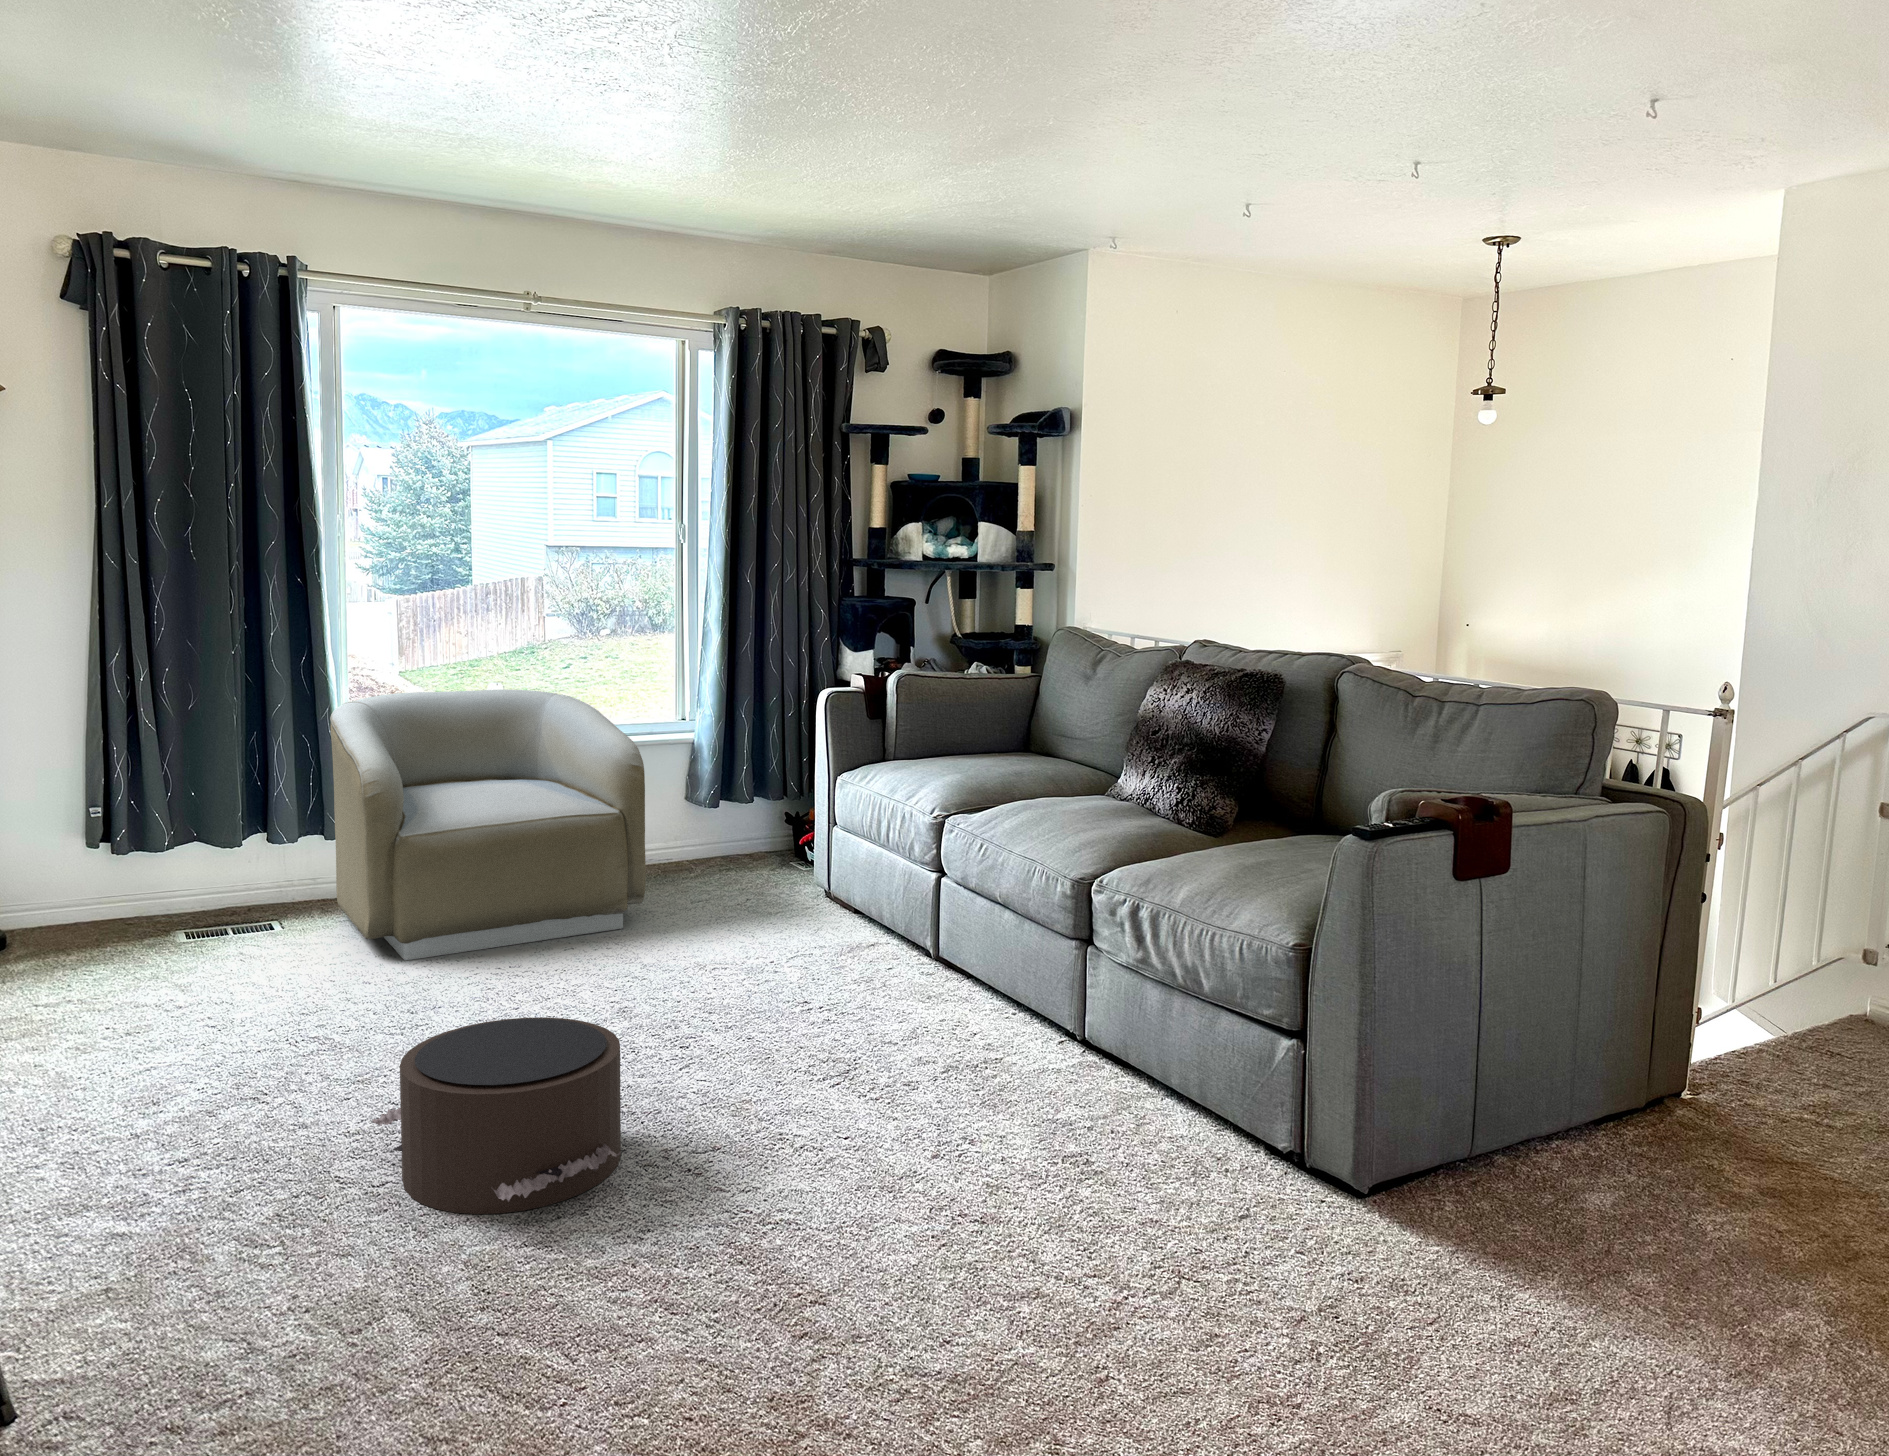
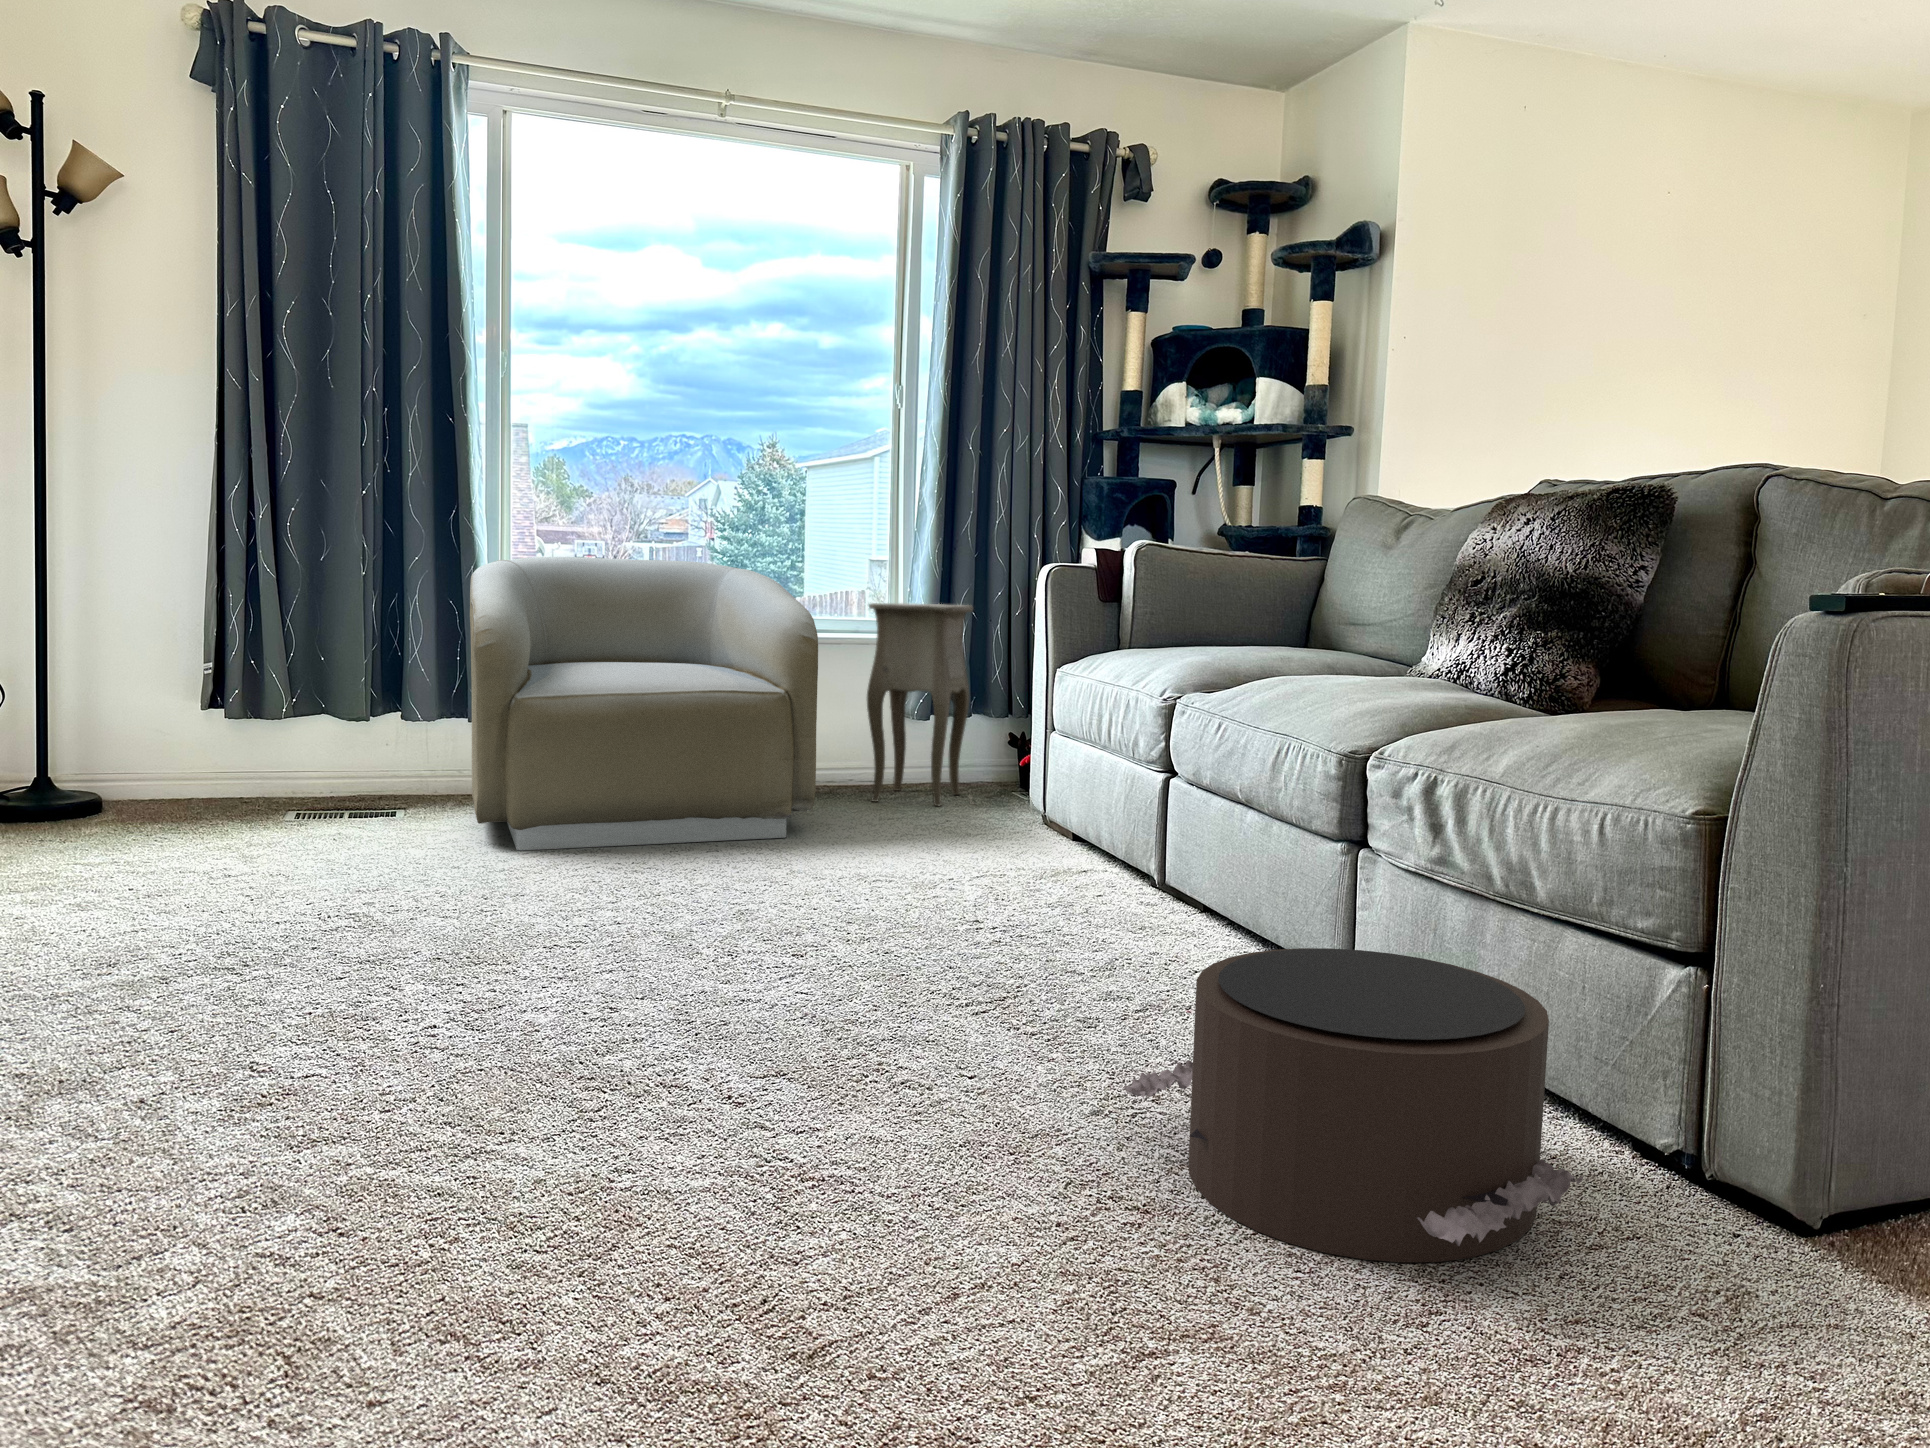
side table: none [671,712,766,883] -> present [867,603,975,806]
pouf: present [372,1017,621,1214] -> present [1123,948,1583,1263]

